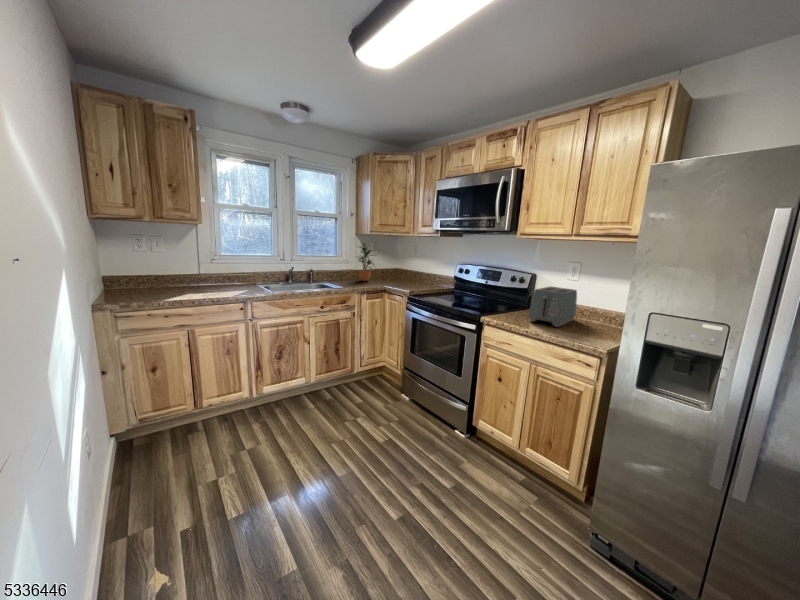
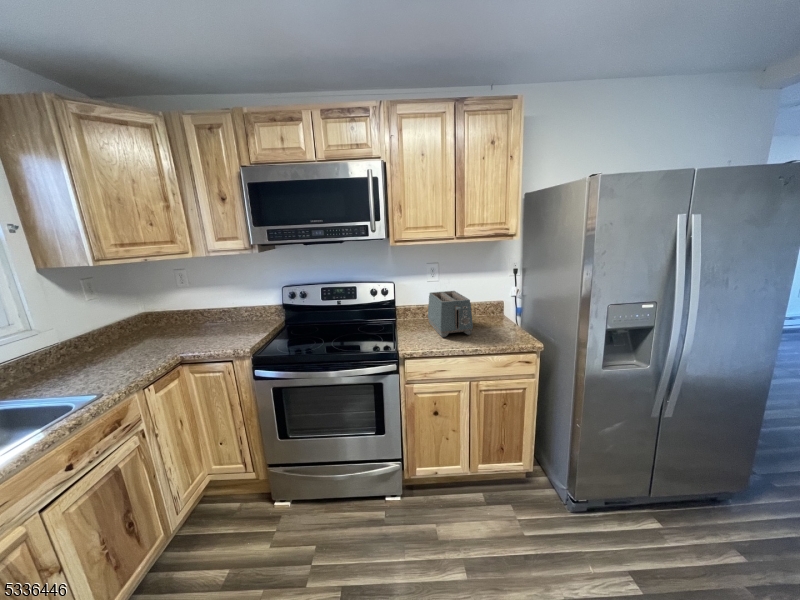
potted plant: present [359,243,375,281] -> none [60,283,126,359]

